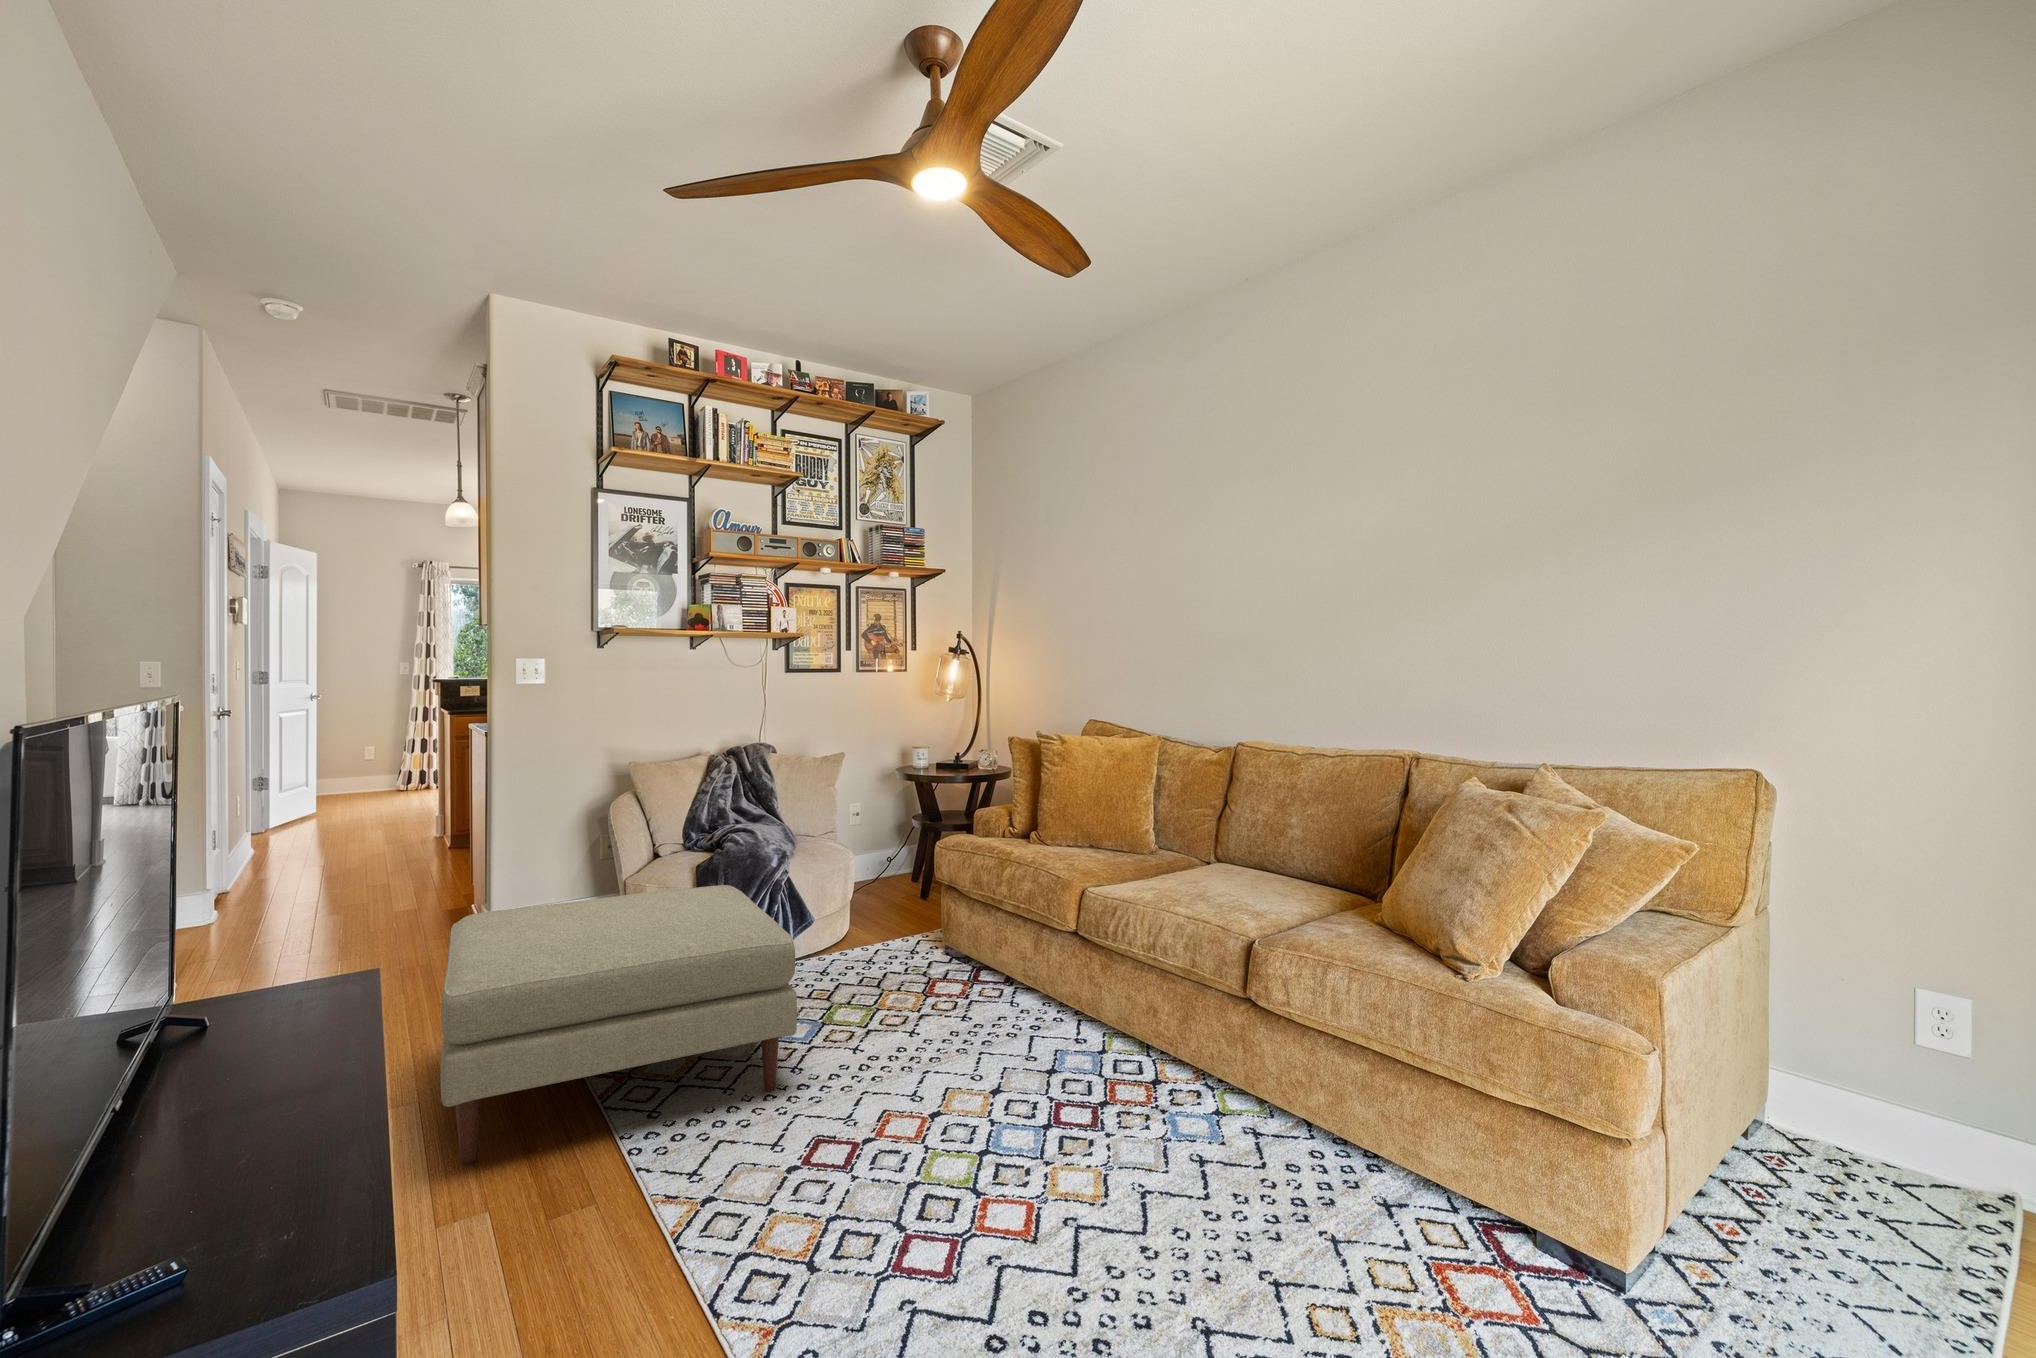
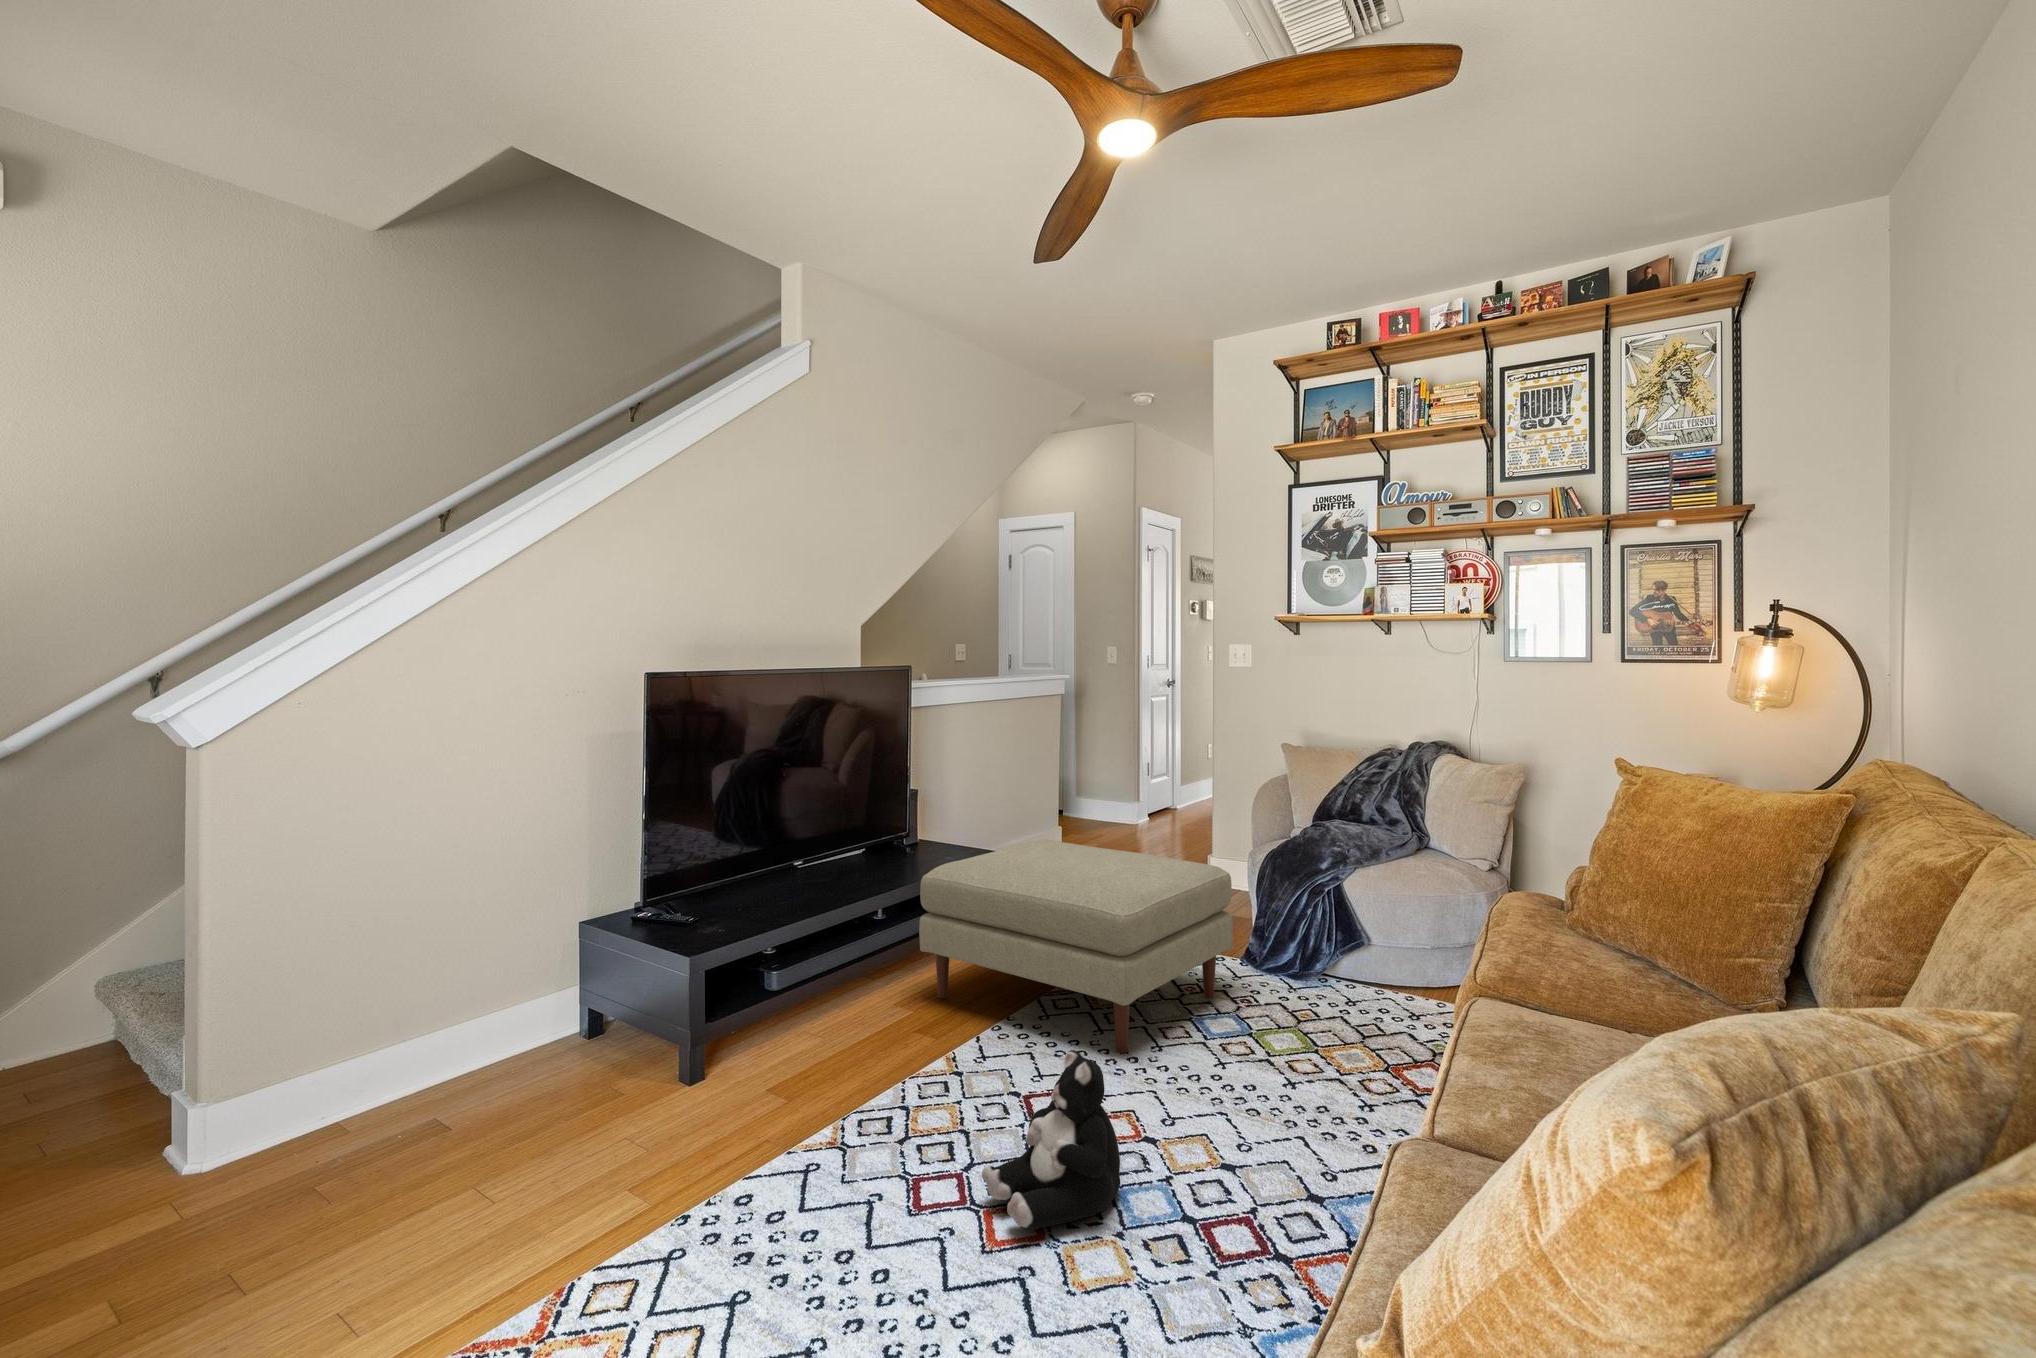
plush toy: none [940,1044,1050,1217] -> present [982,1050,1120,1228]

